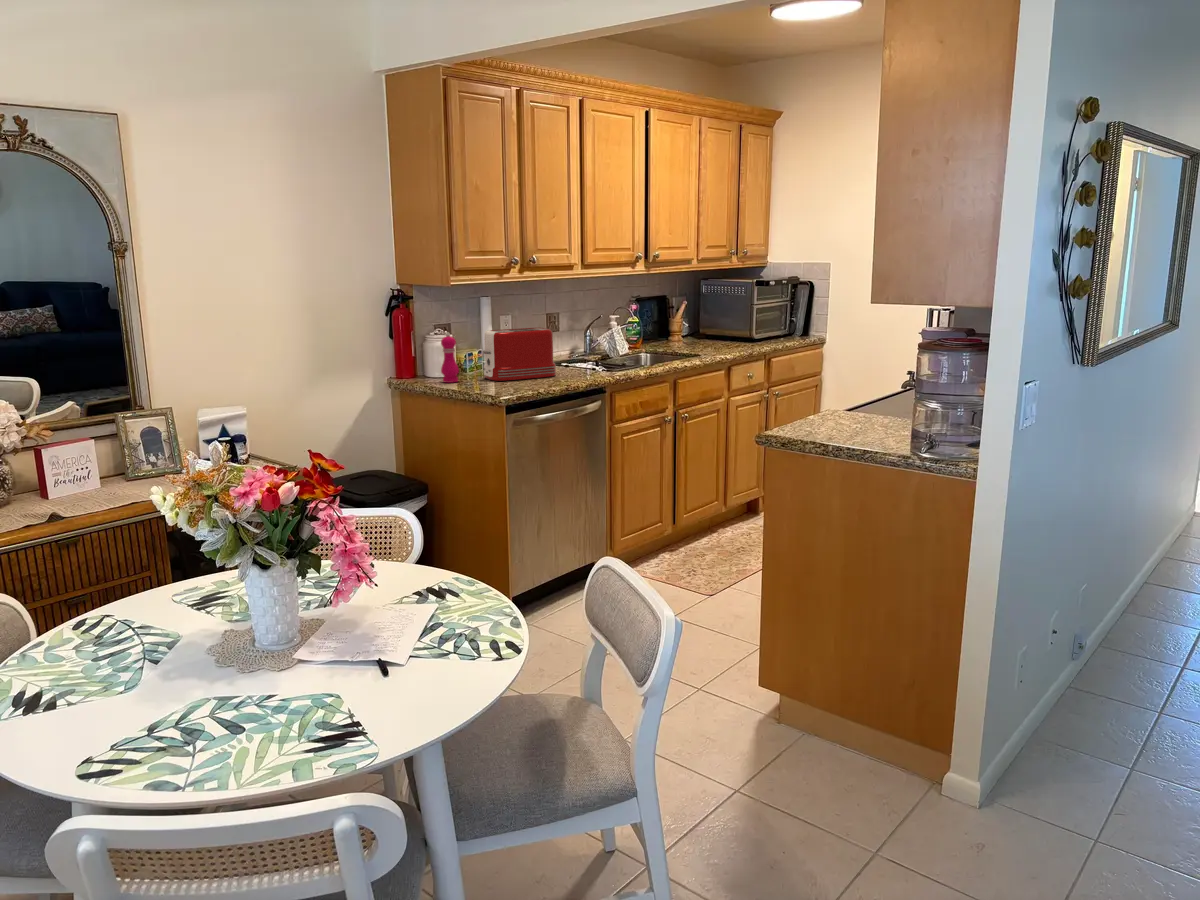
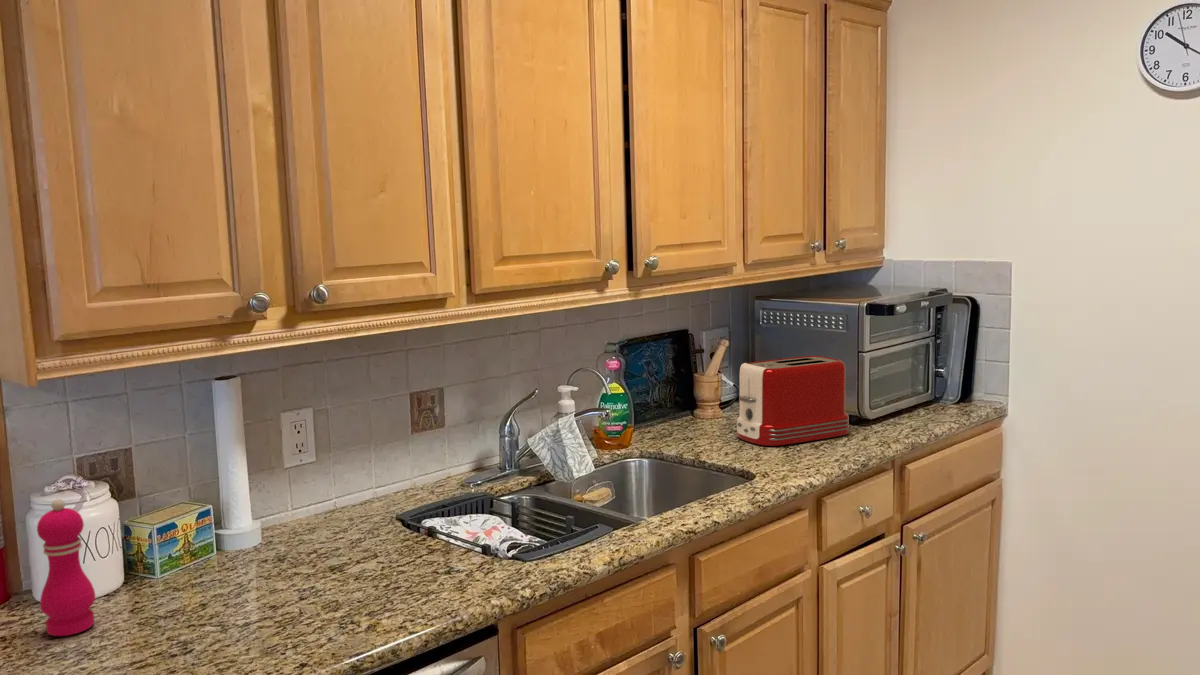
toaster: present [483,328,556,381] -> present [737,356,849,446]

